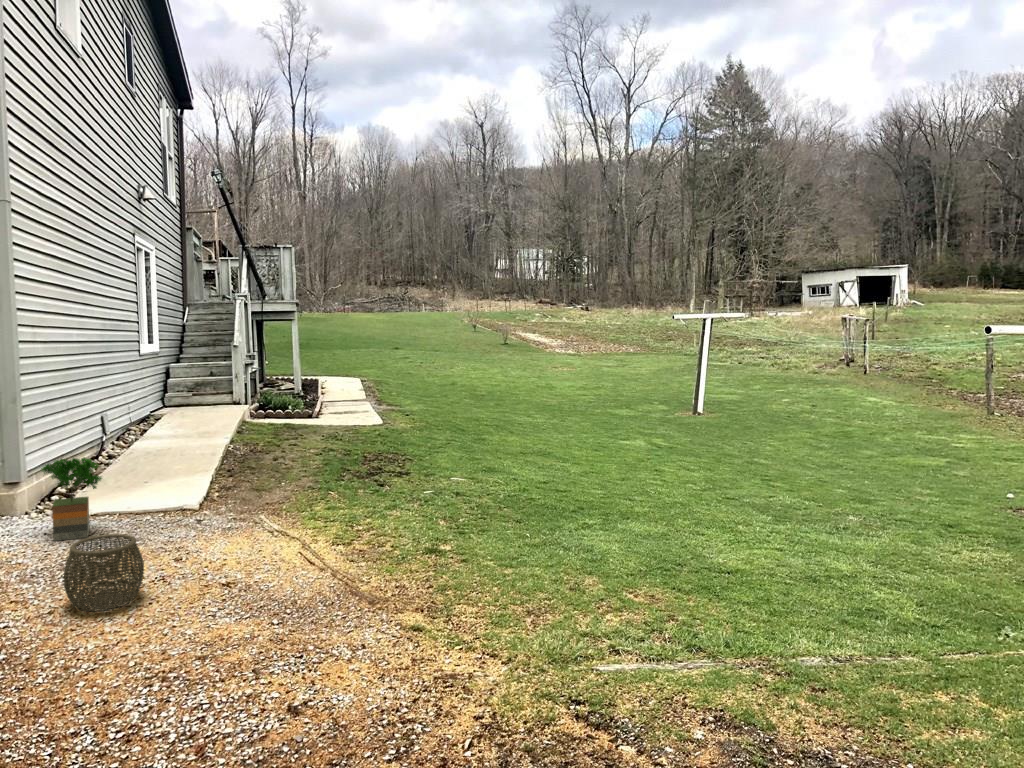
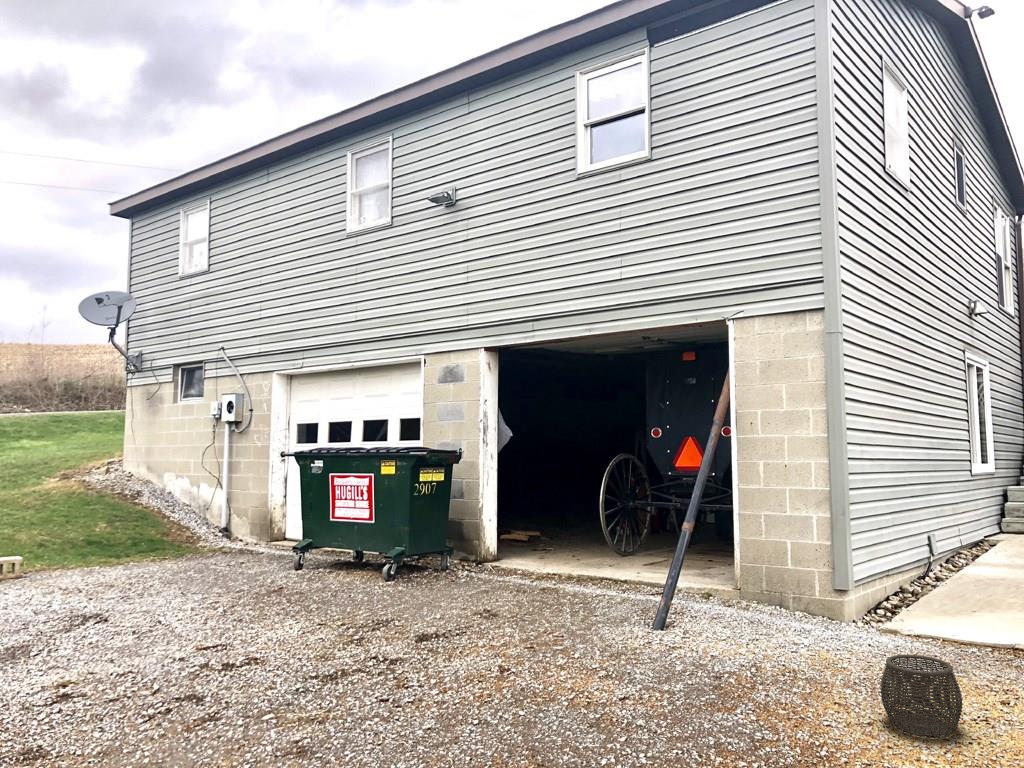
potted tree: present [41,458,102,541] -> none [863,571,924,658]

